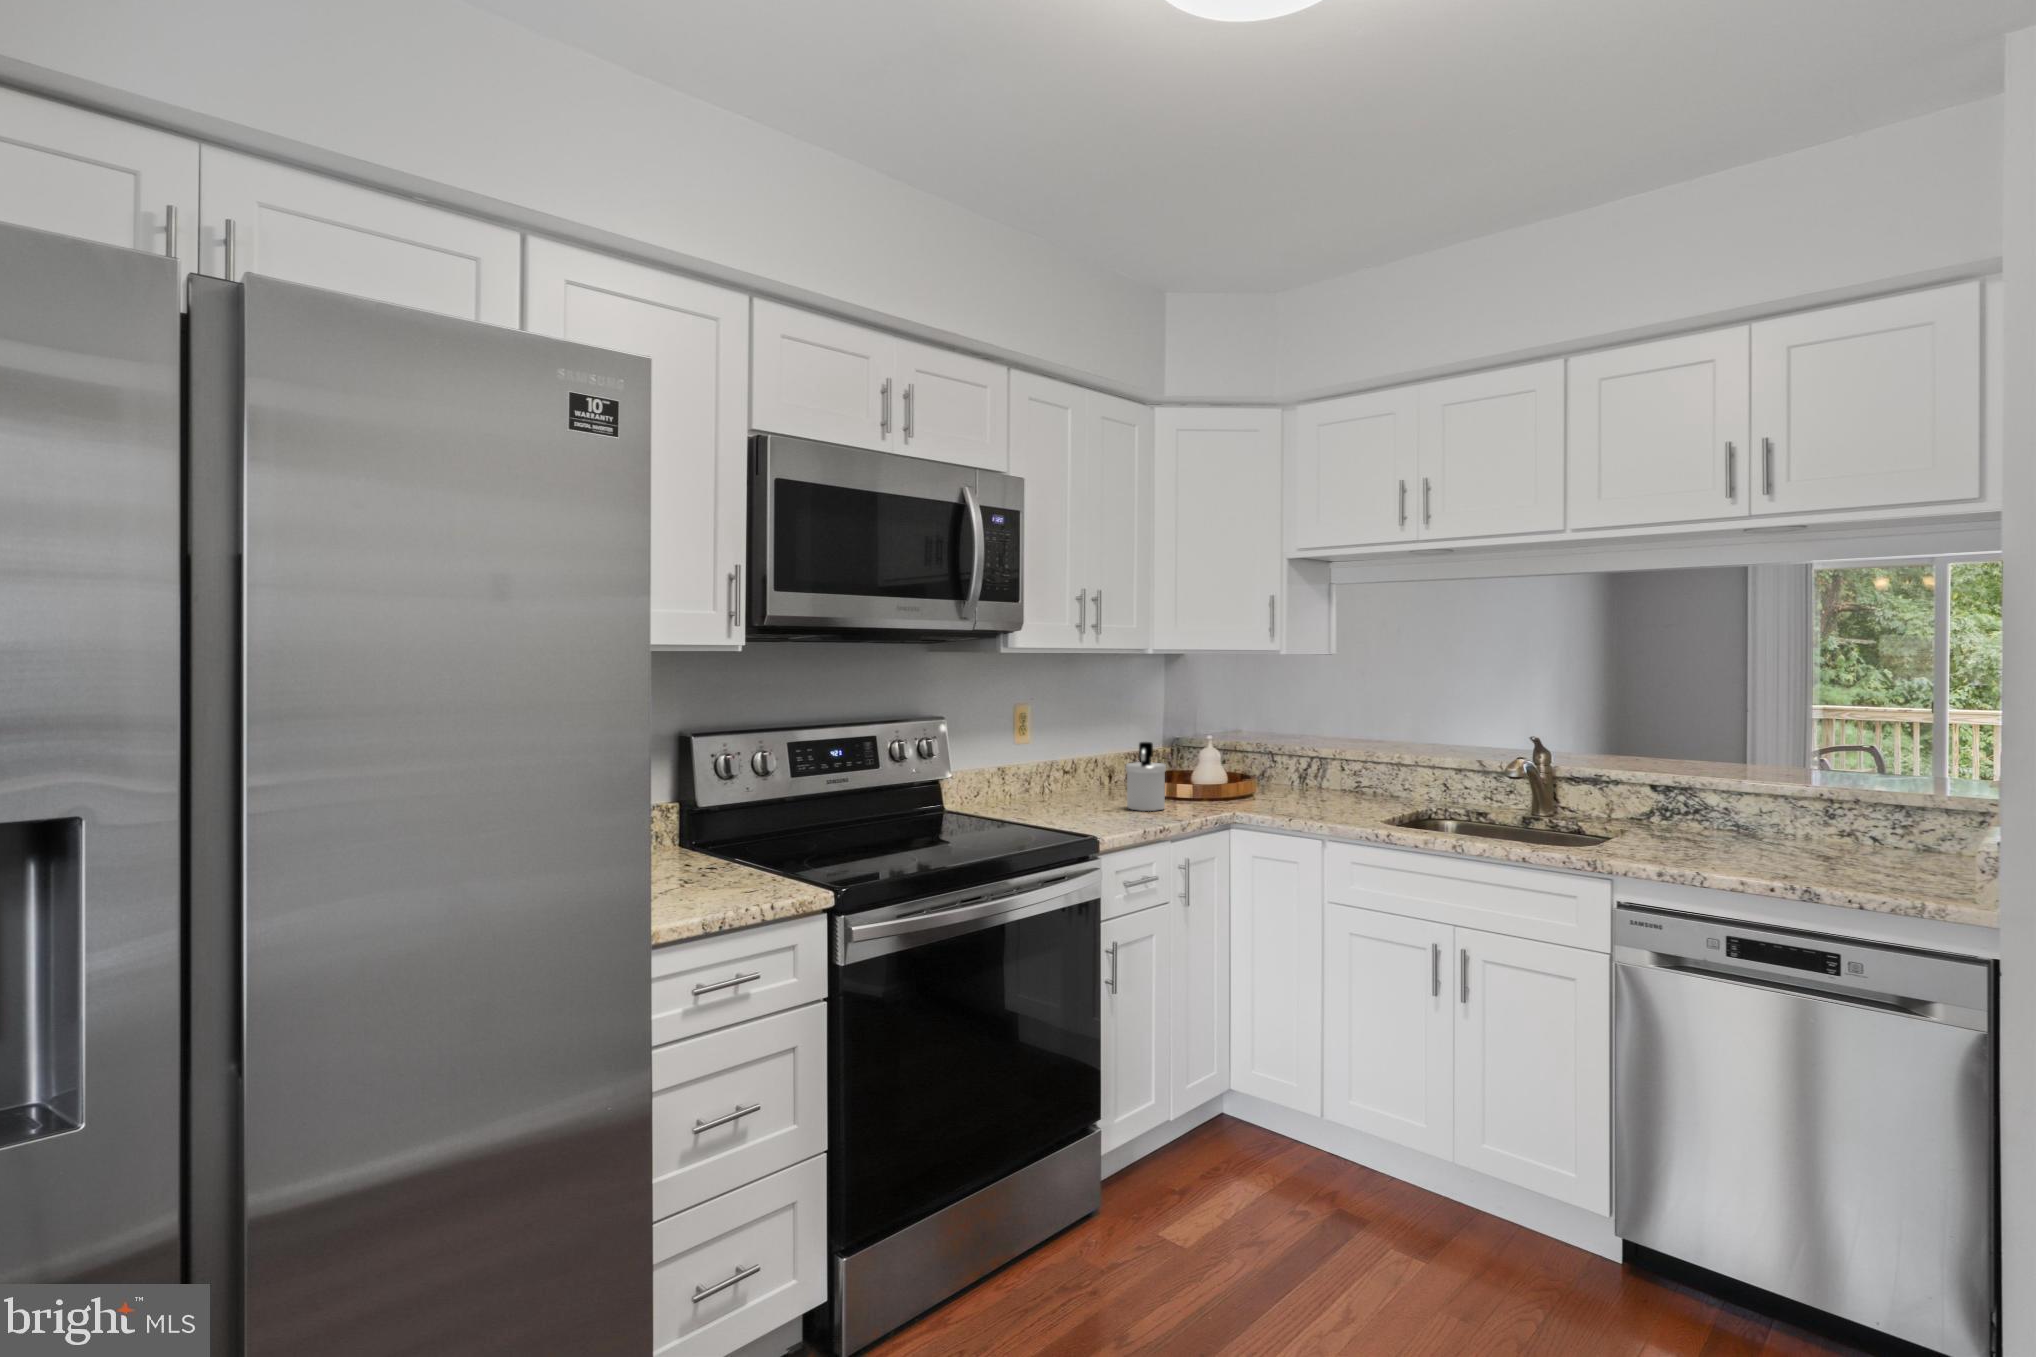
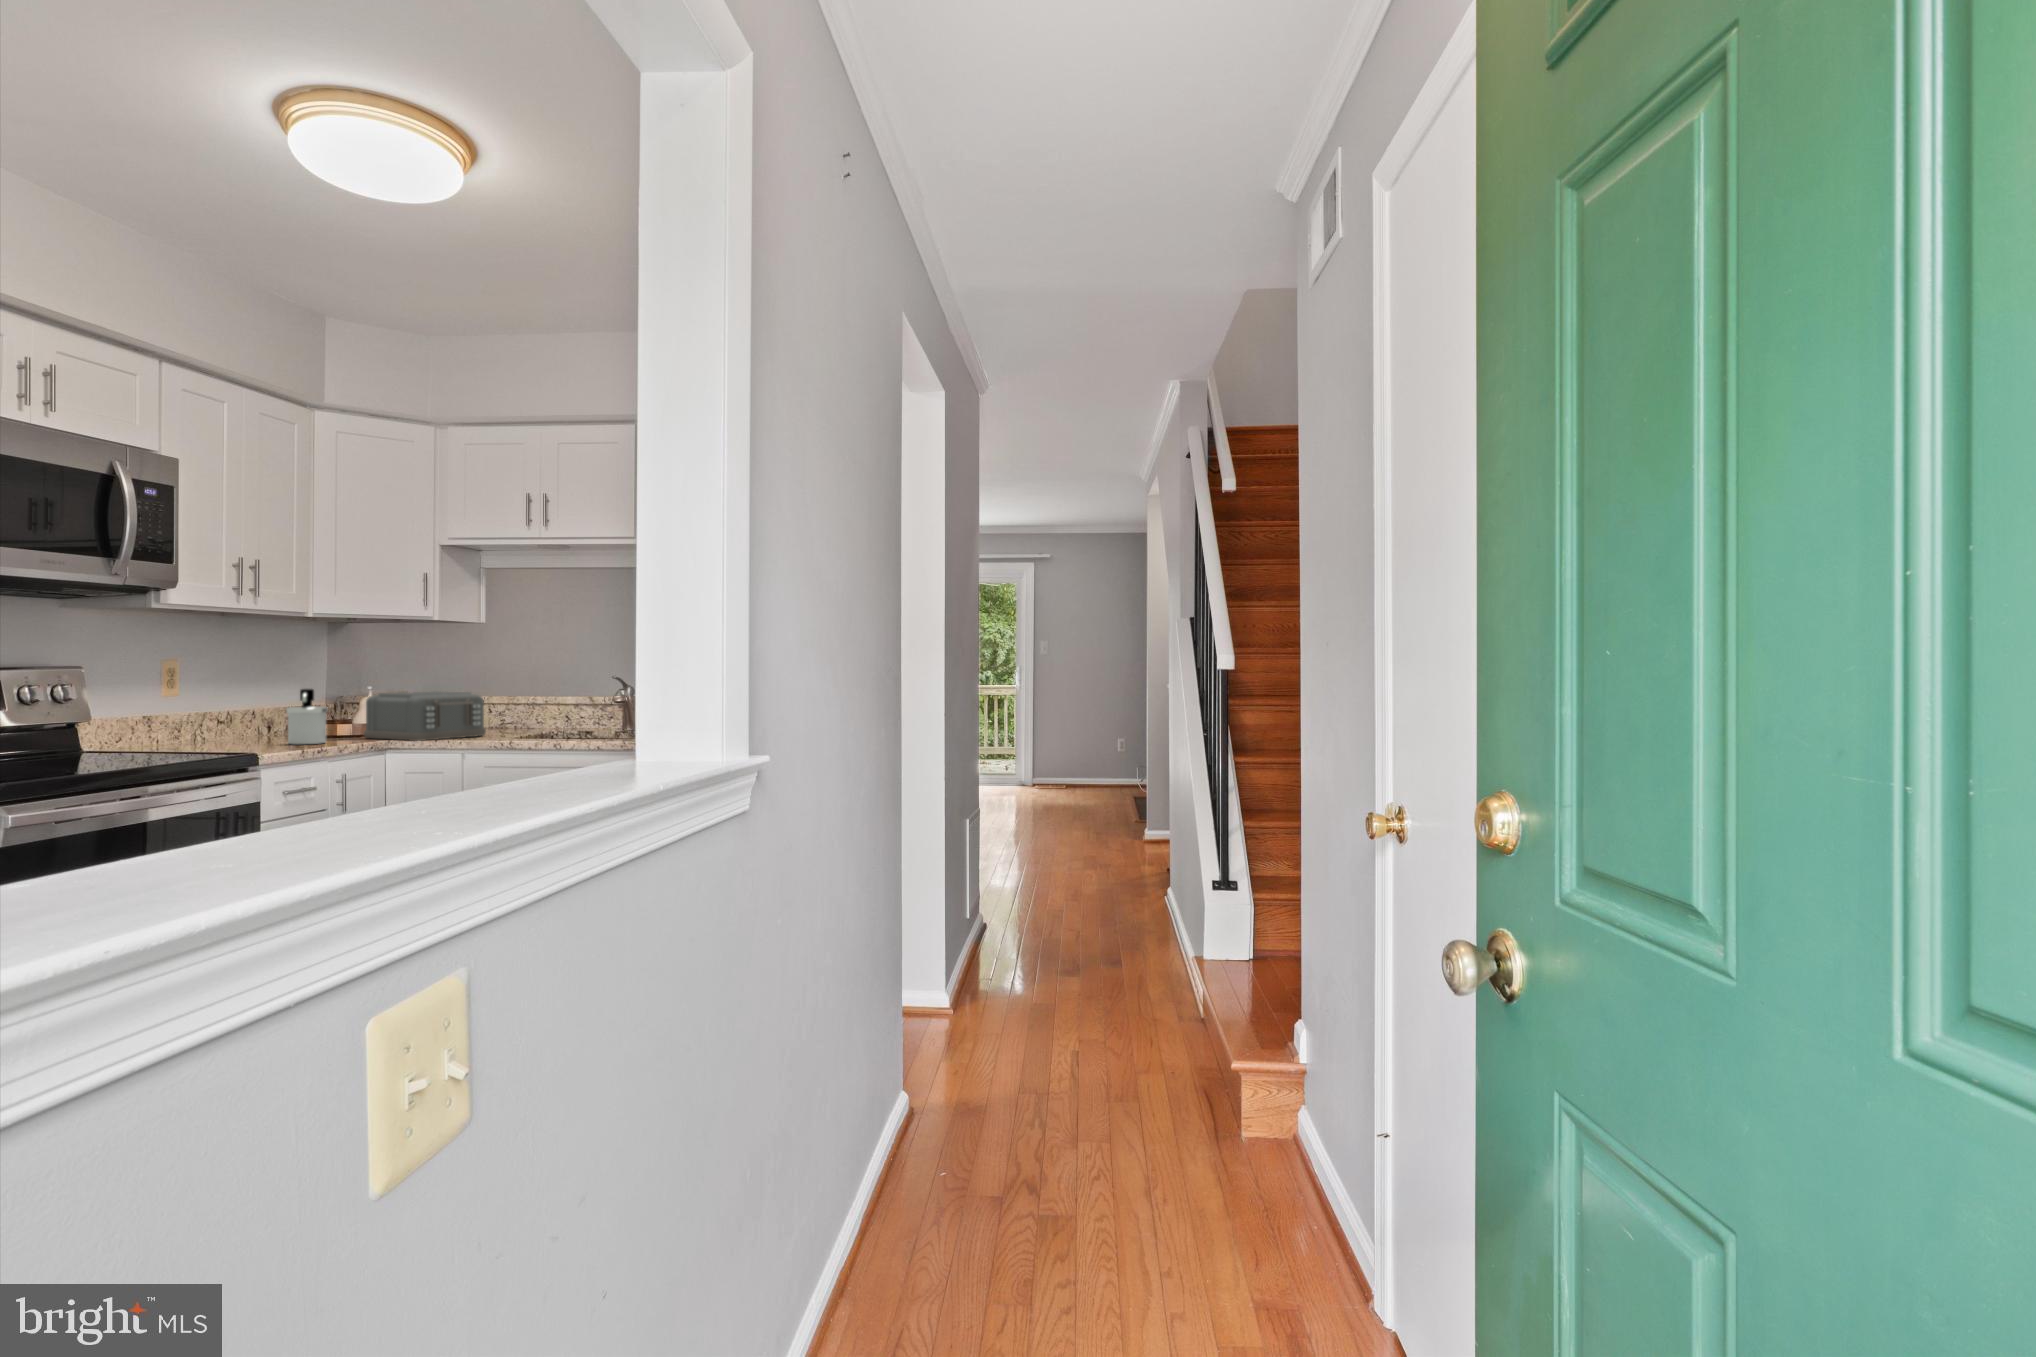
toaster: none [1202,743,1342,813] -> present [364,691,486,741]

